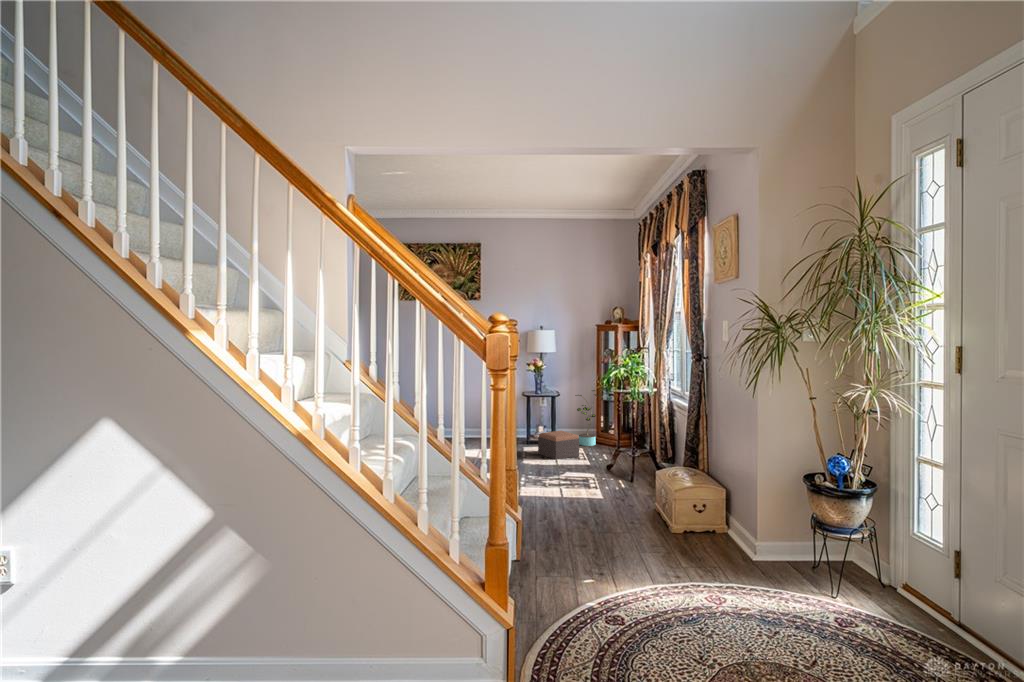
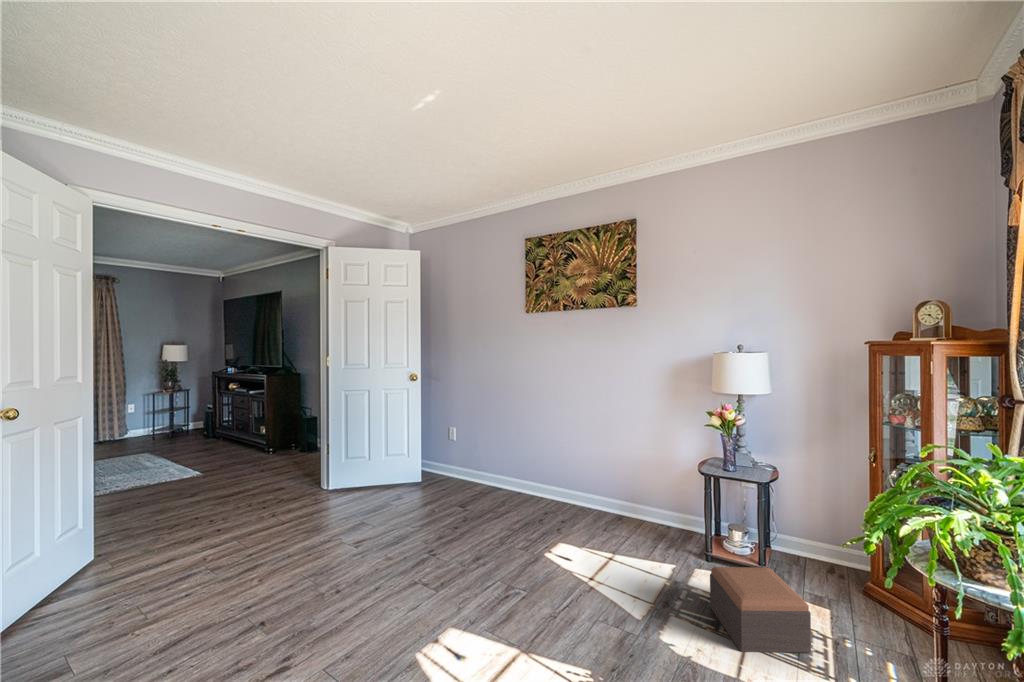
potted plant: present [575,390,601,446] -> none [814,480,884,604]

